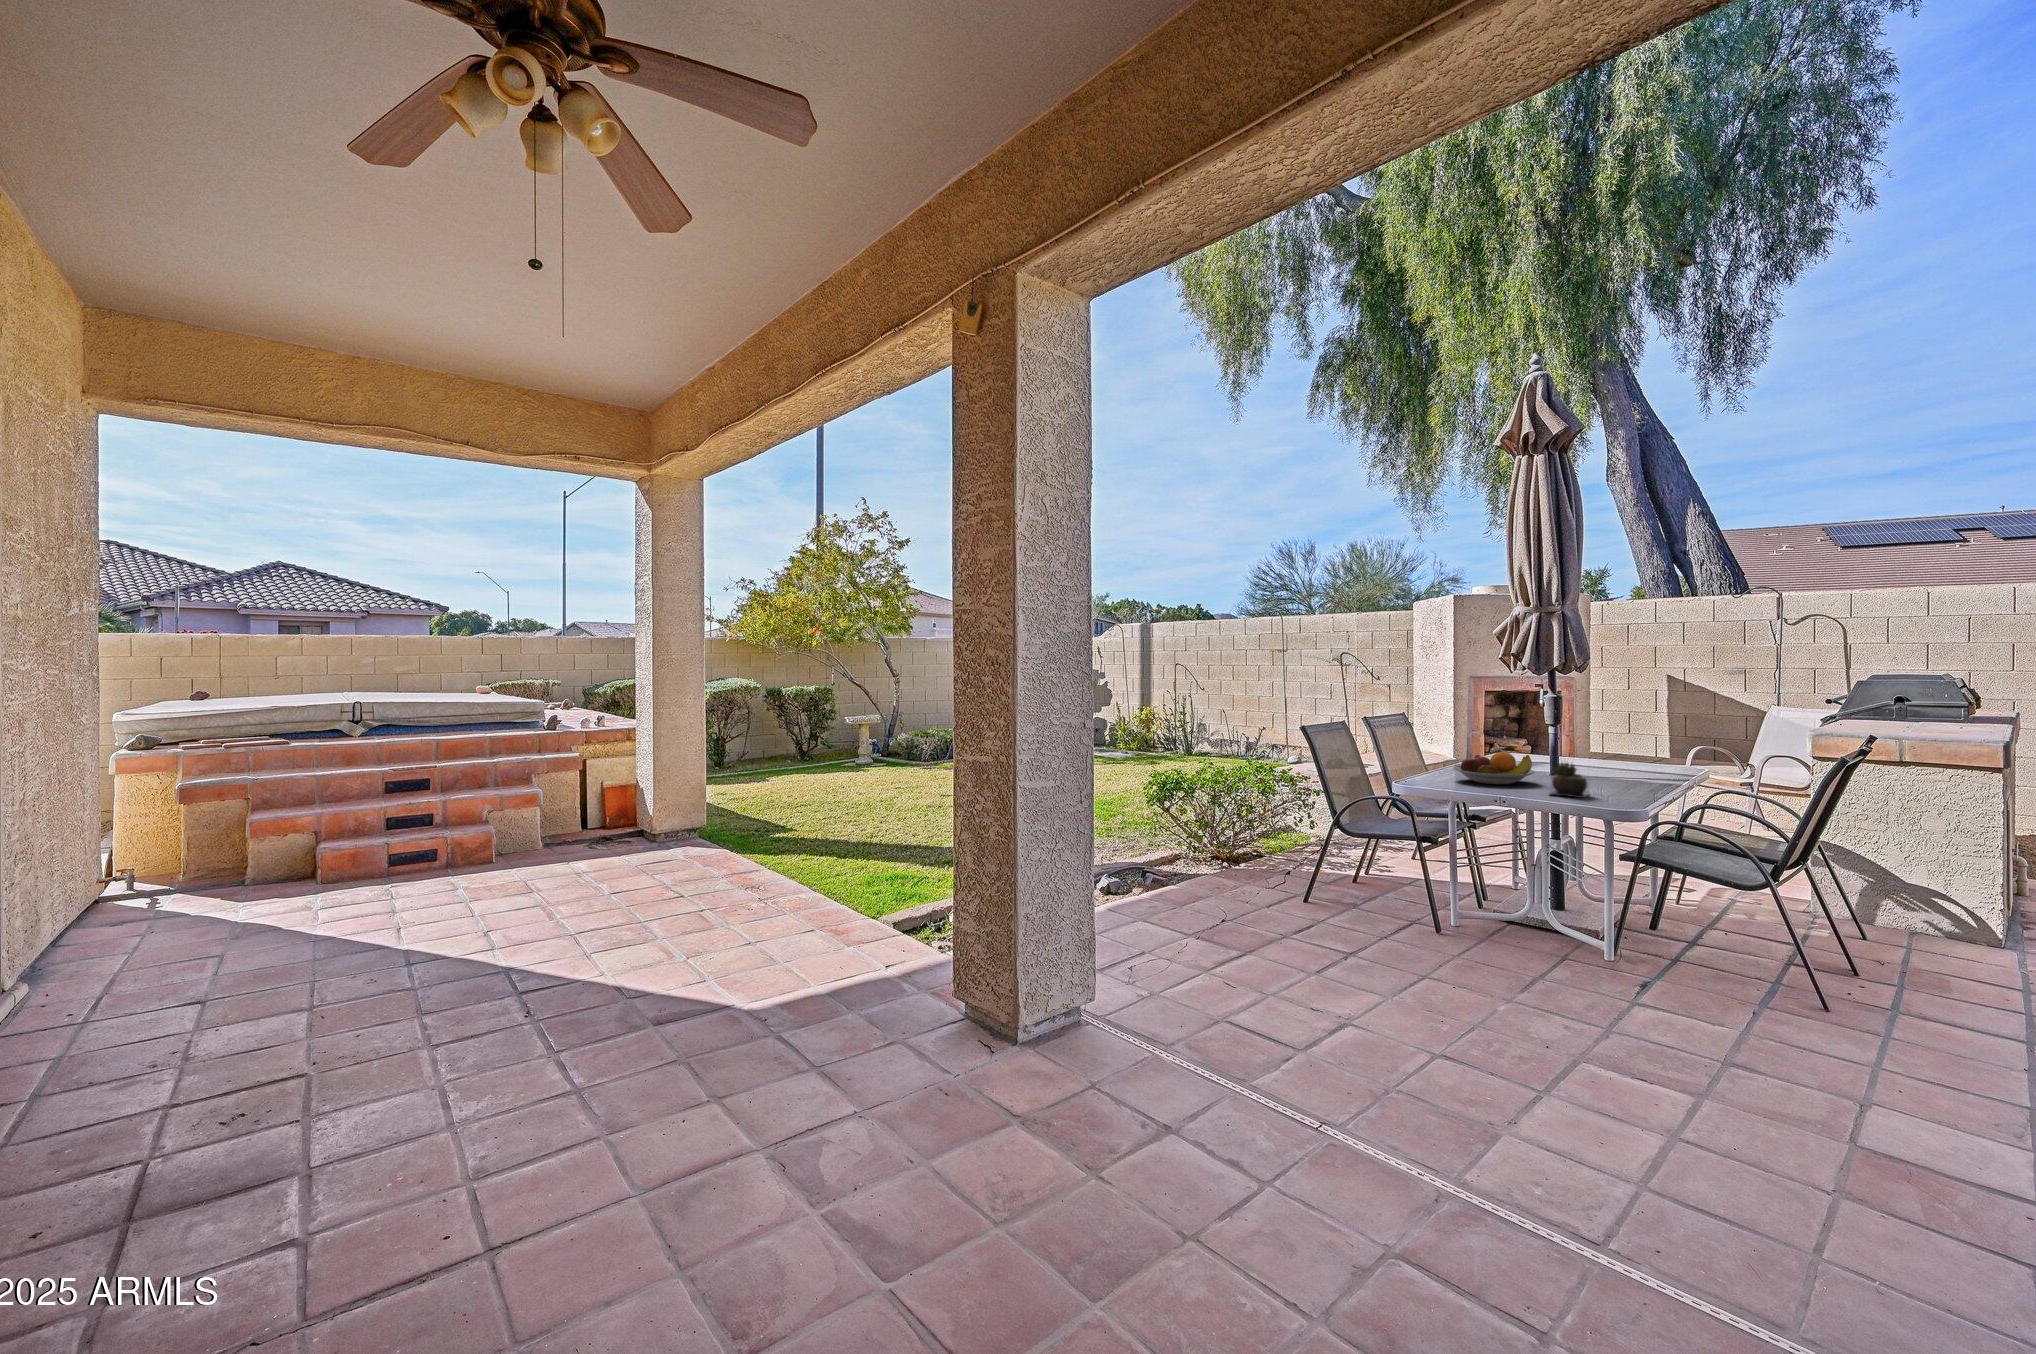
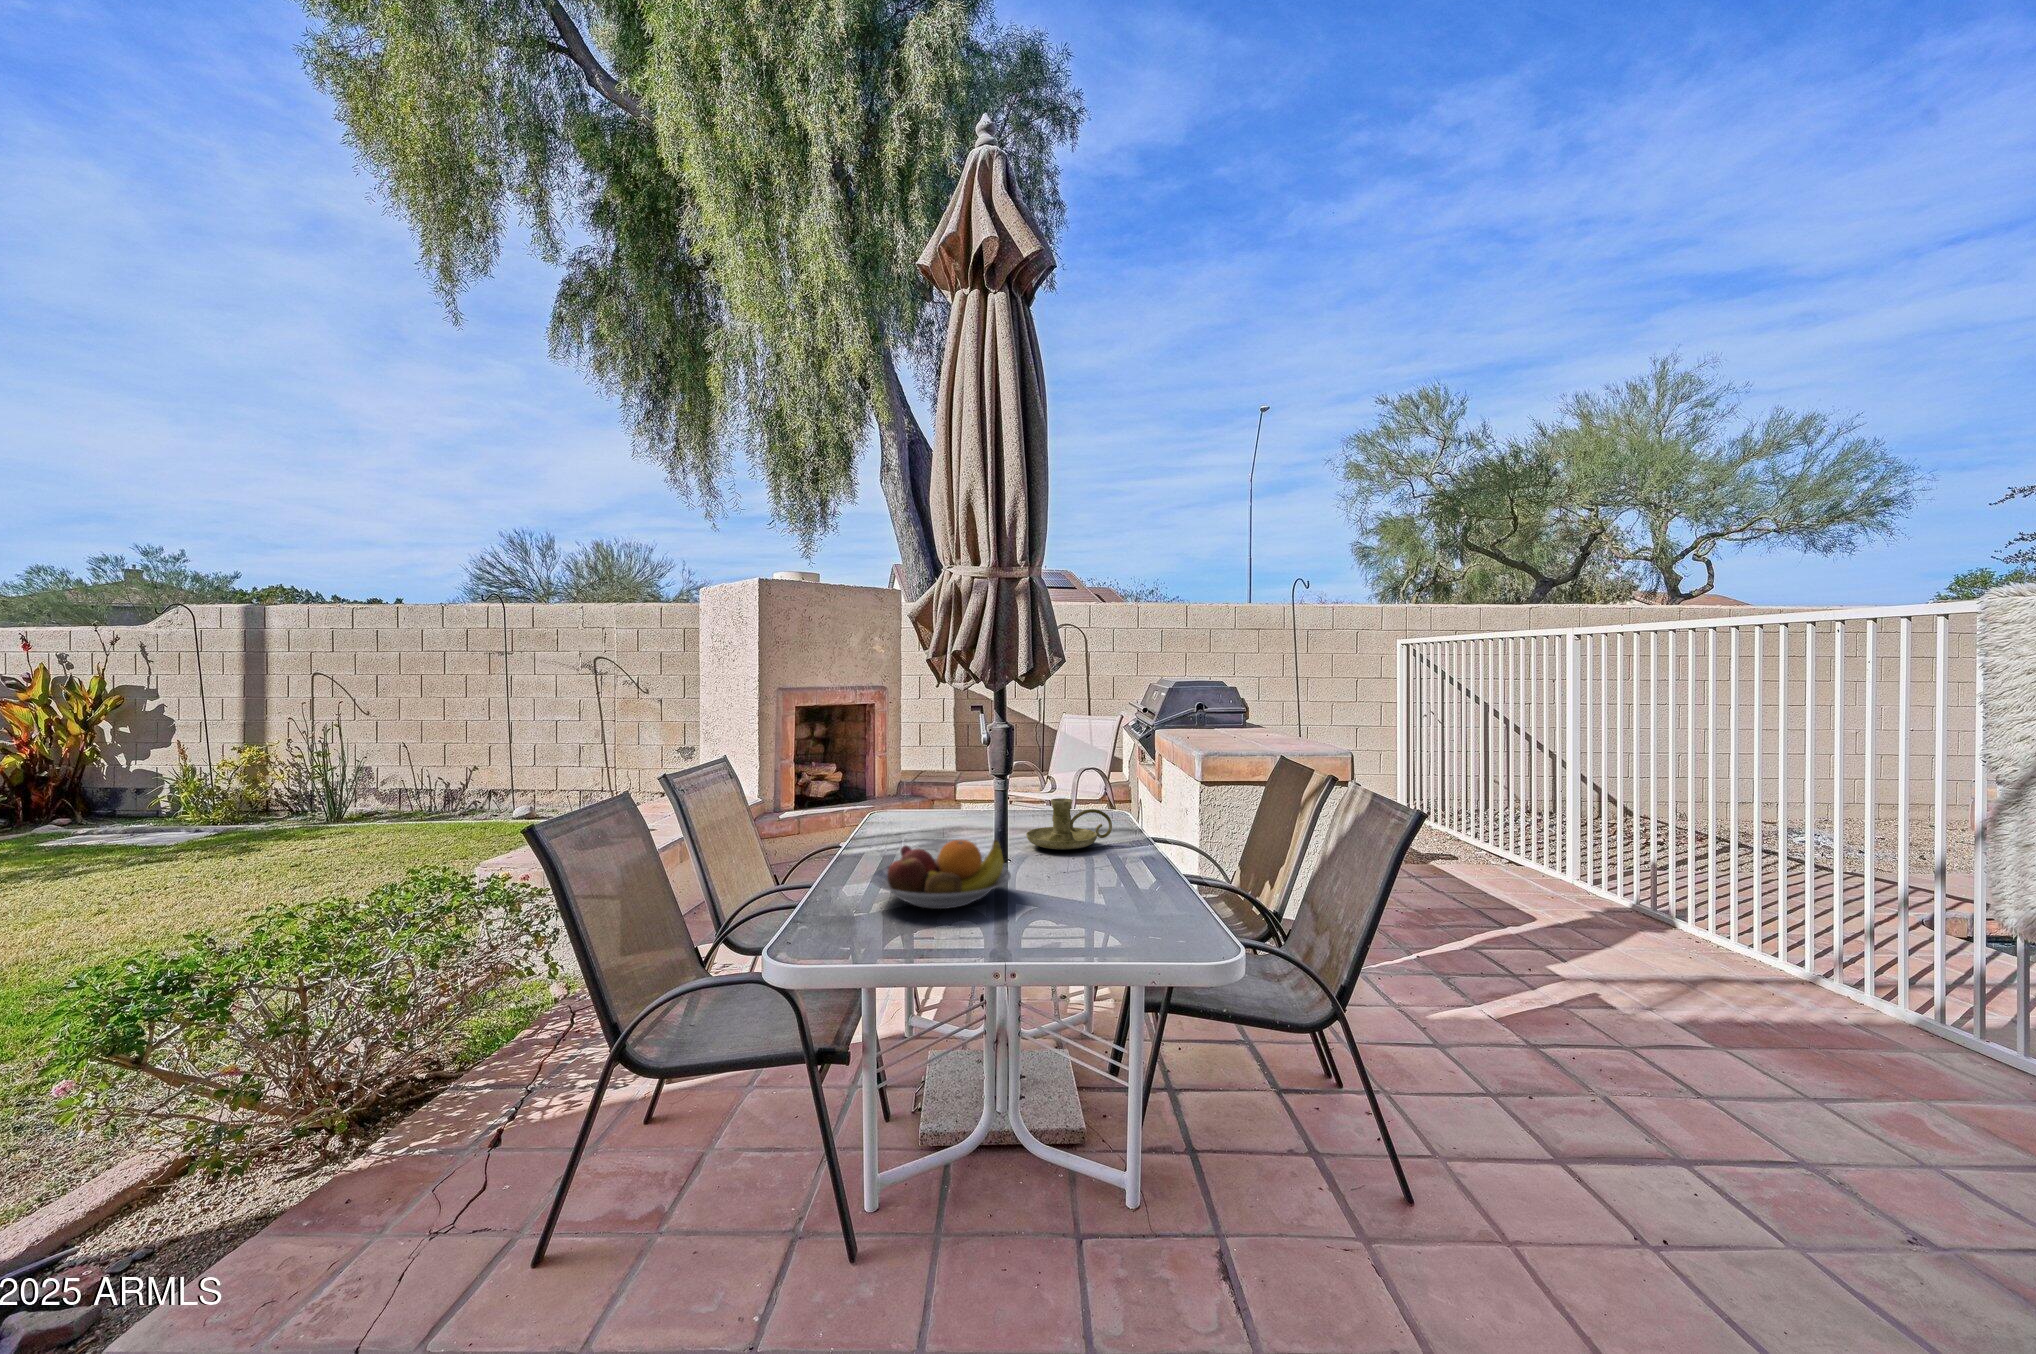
candle holder: none [1582,746,1650,777] -> present [1026,798,1112,850]
succulent plant: present [1551,763,1588,798] -> none [1070,857,1143,935]

